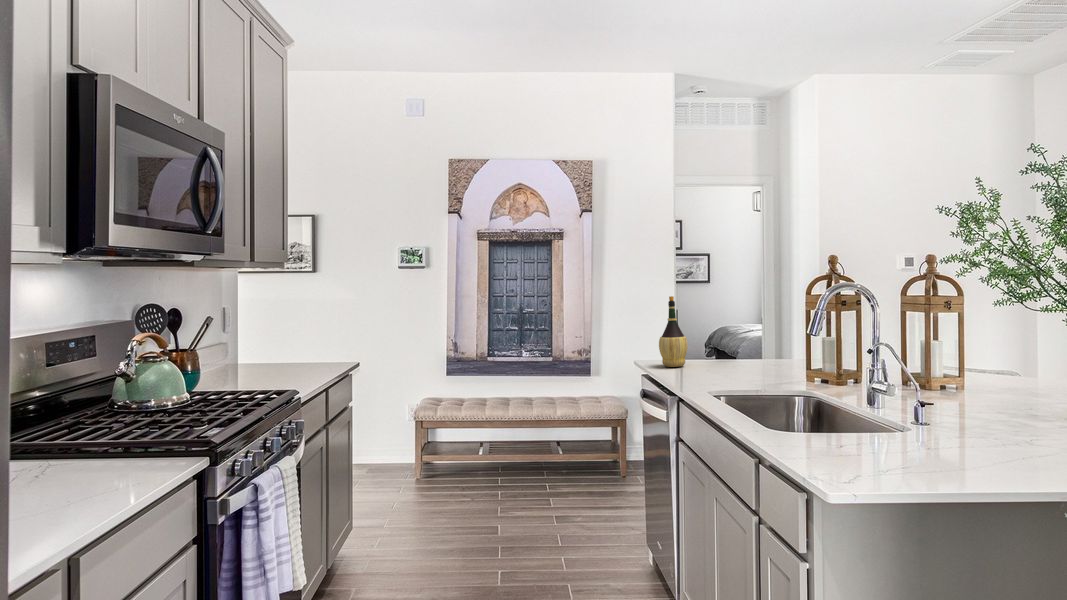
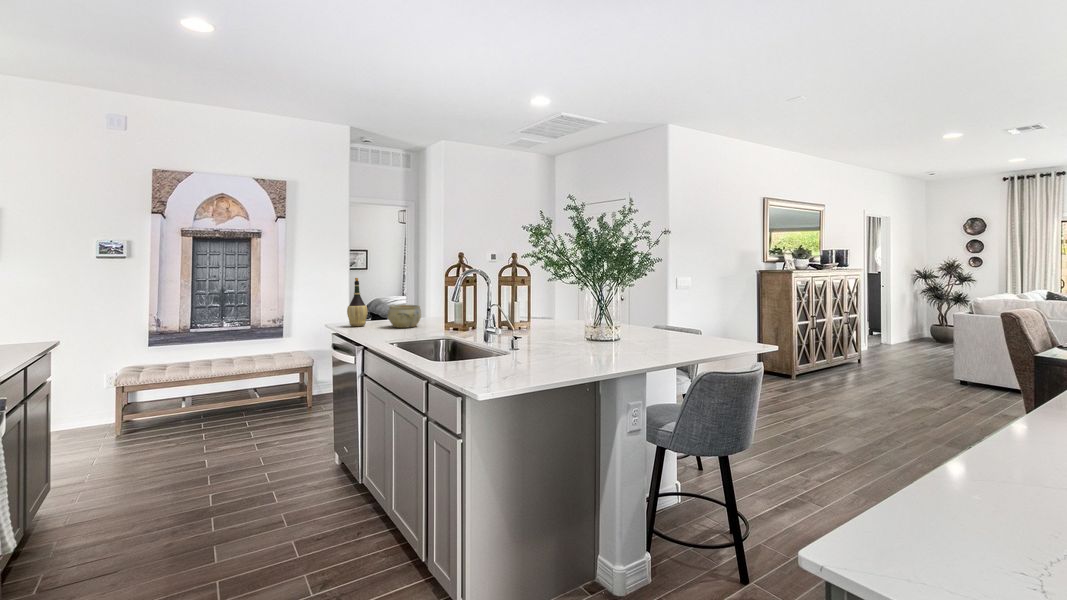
ceramic bowl: none [715,336,767,372] -> present [388,305,421,328]

